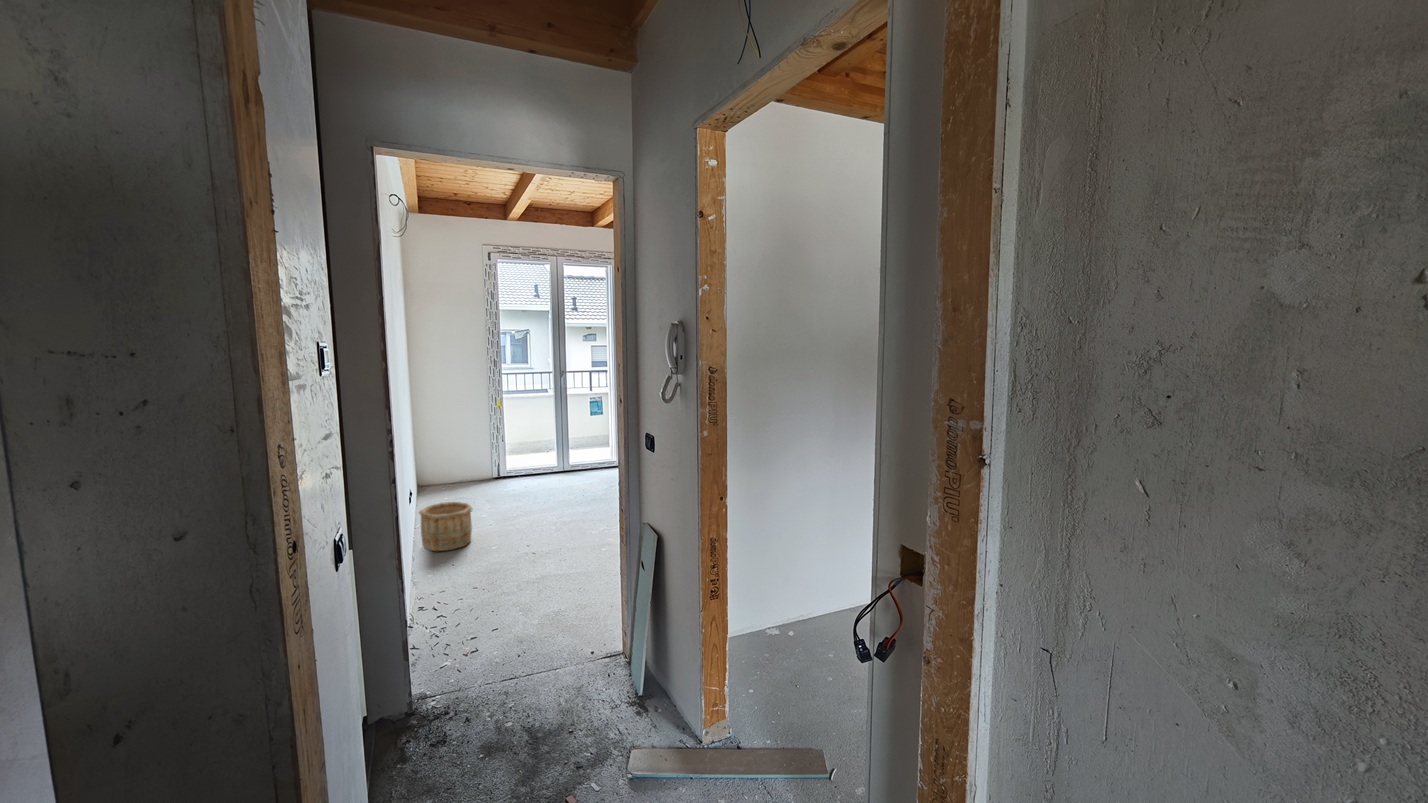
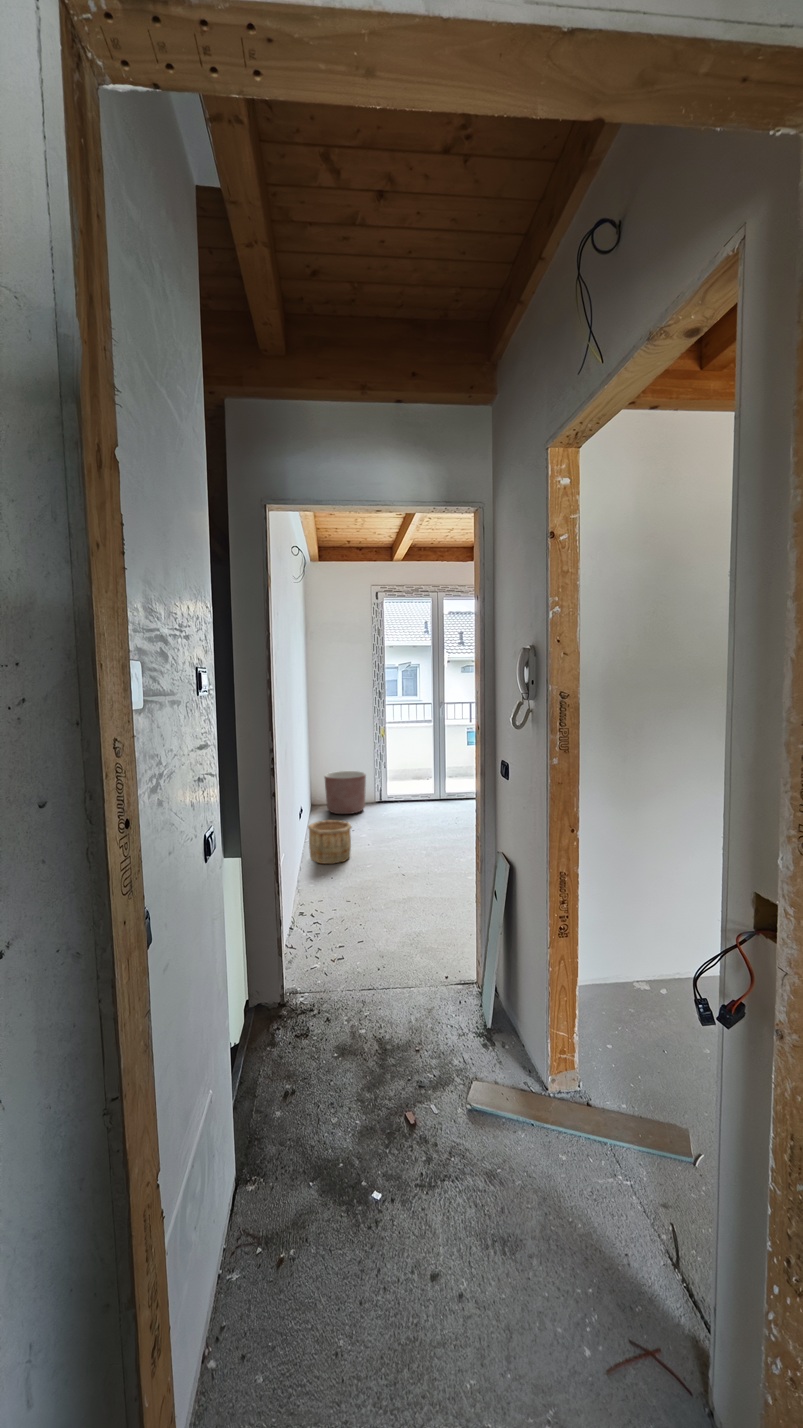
planter: none [433,447,482,494] -> present [324,771,366,814]

